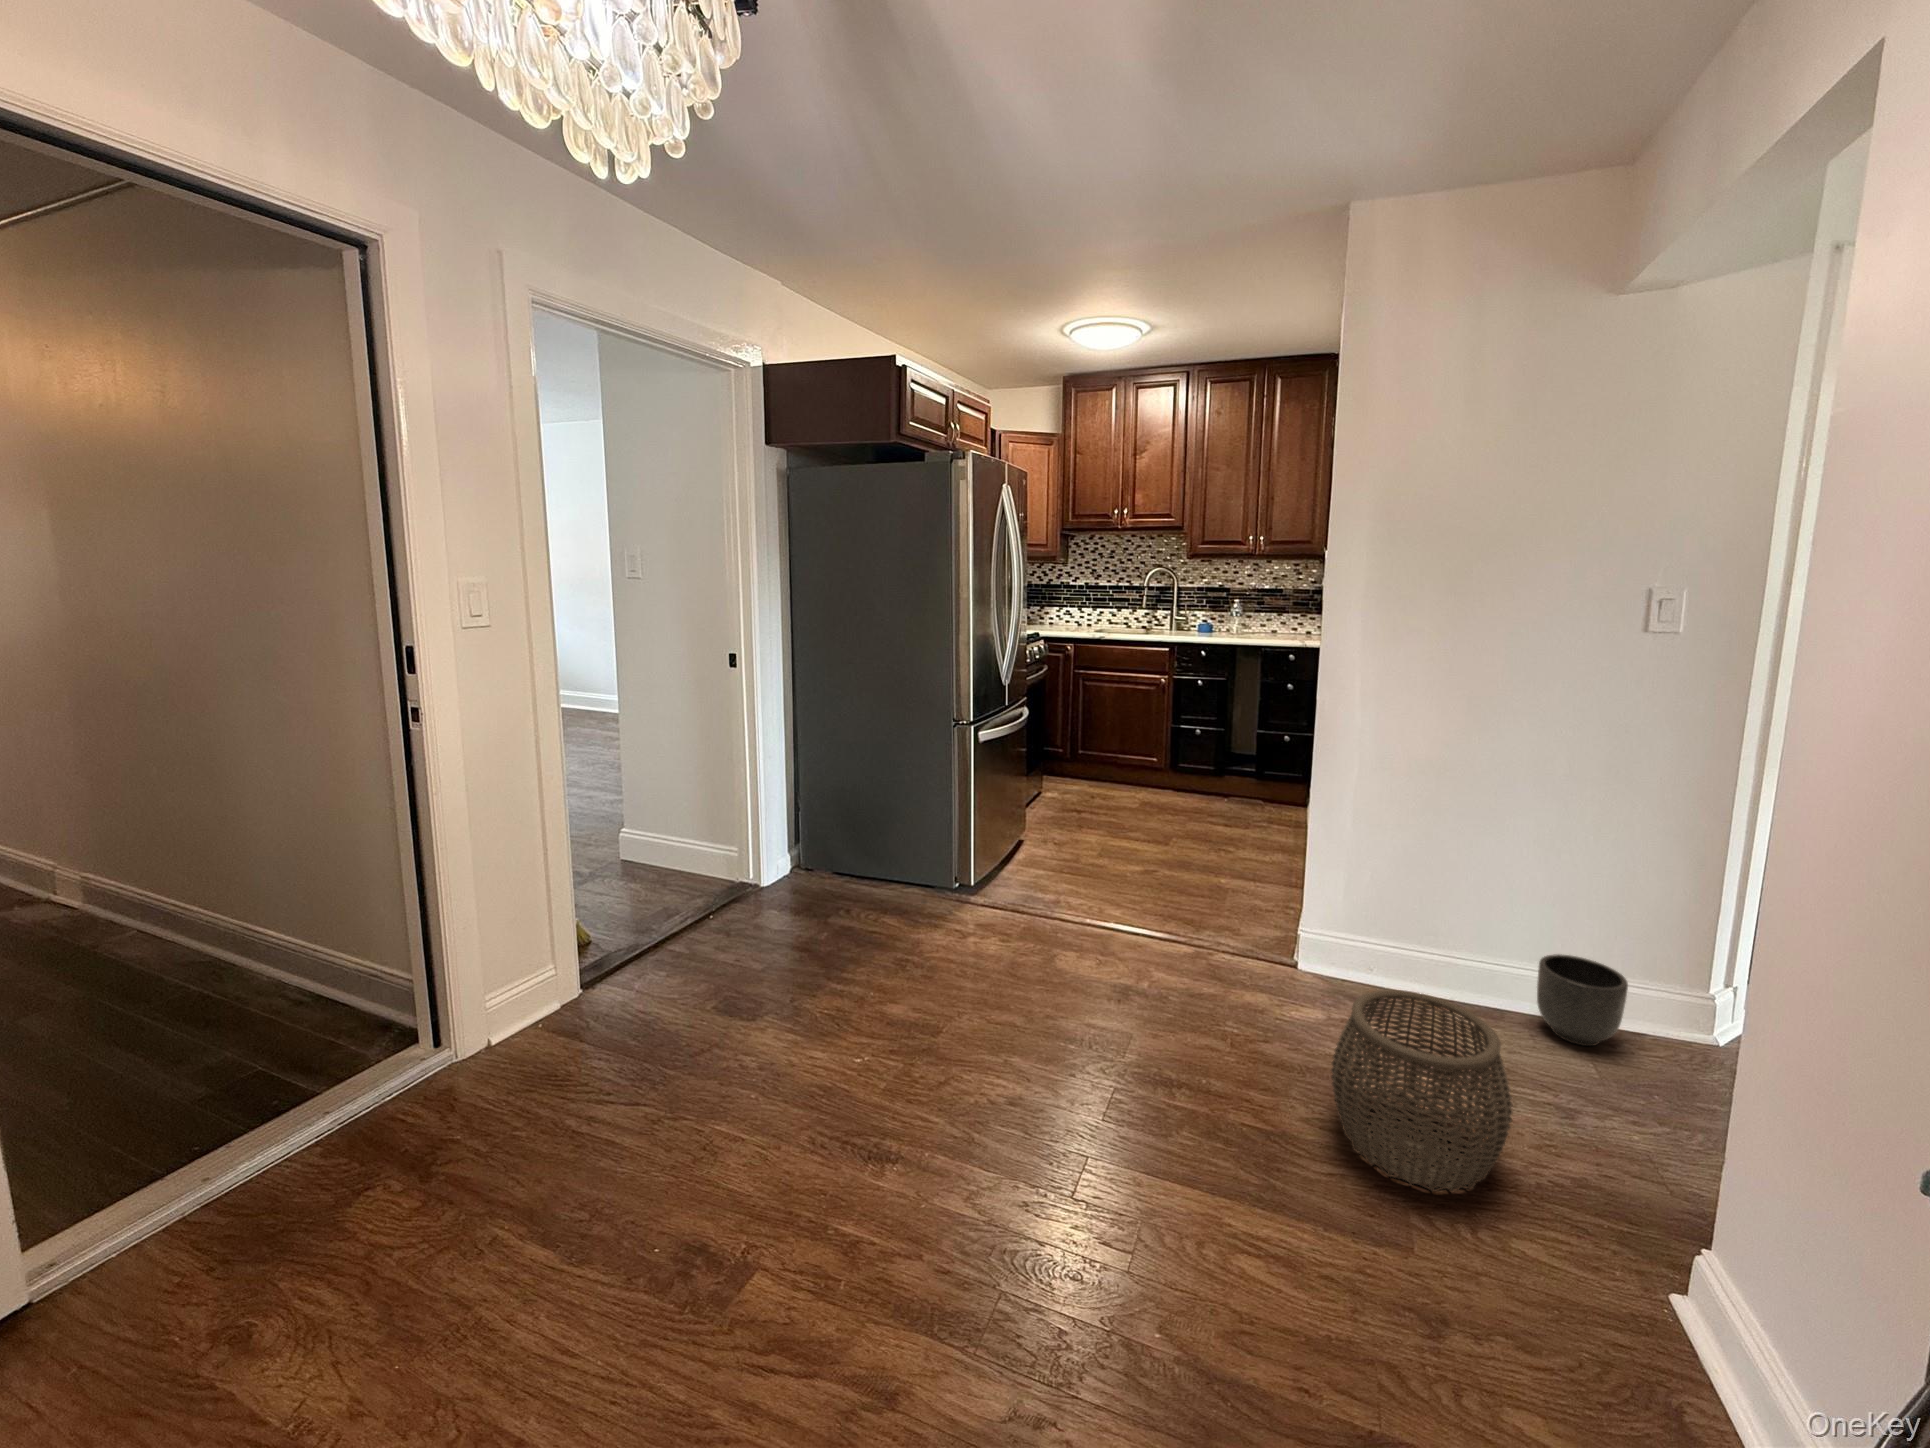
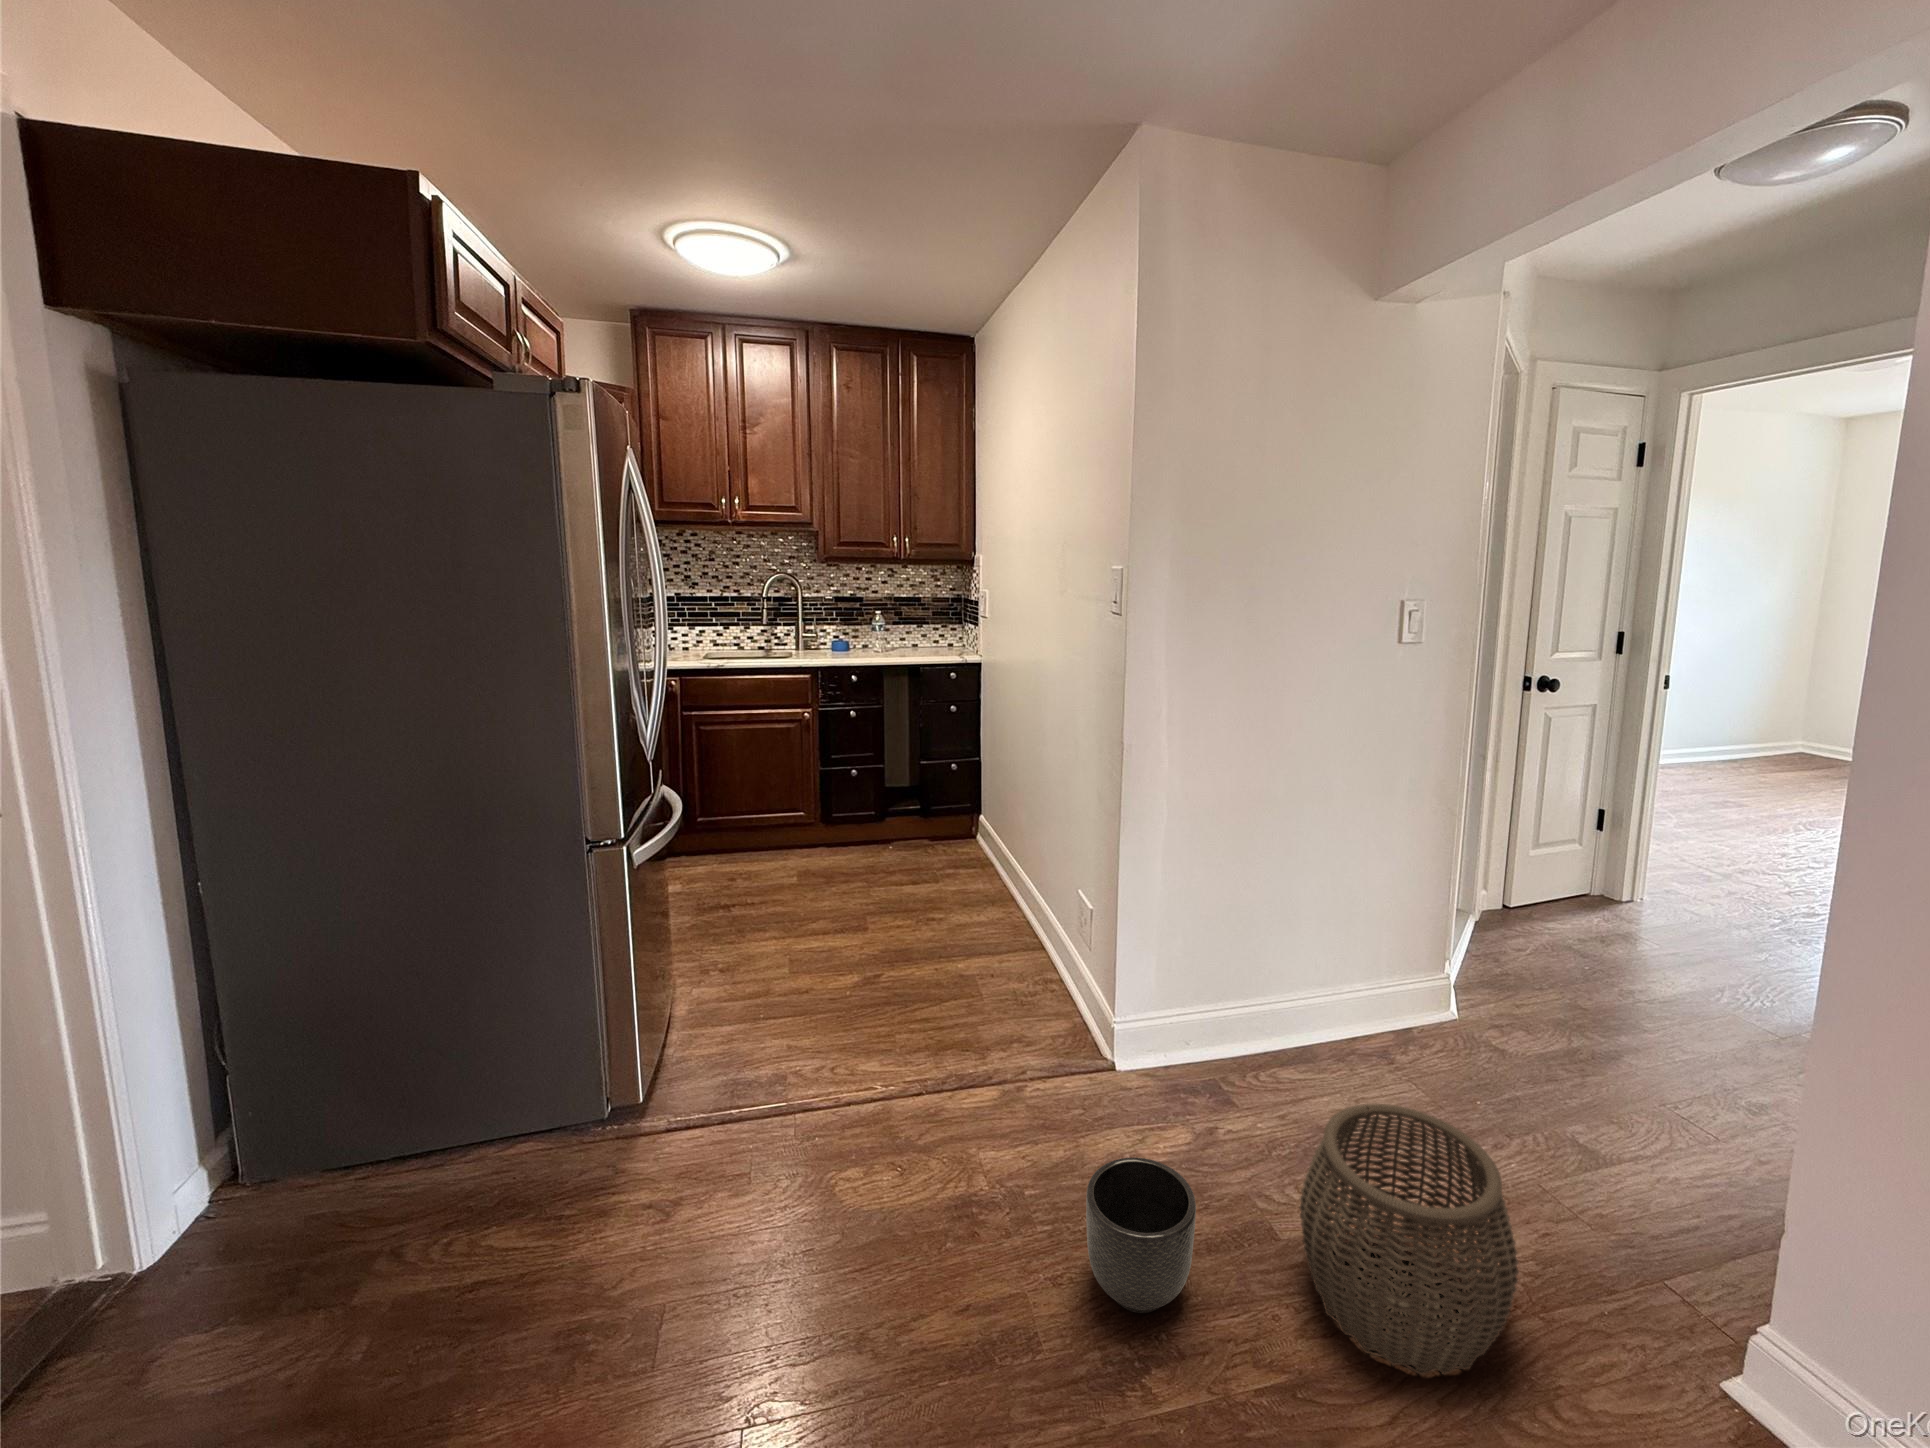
planter: present [1537,954,1628,1046] -> present [1086,1158,1196,1313]

